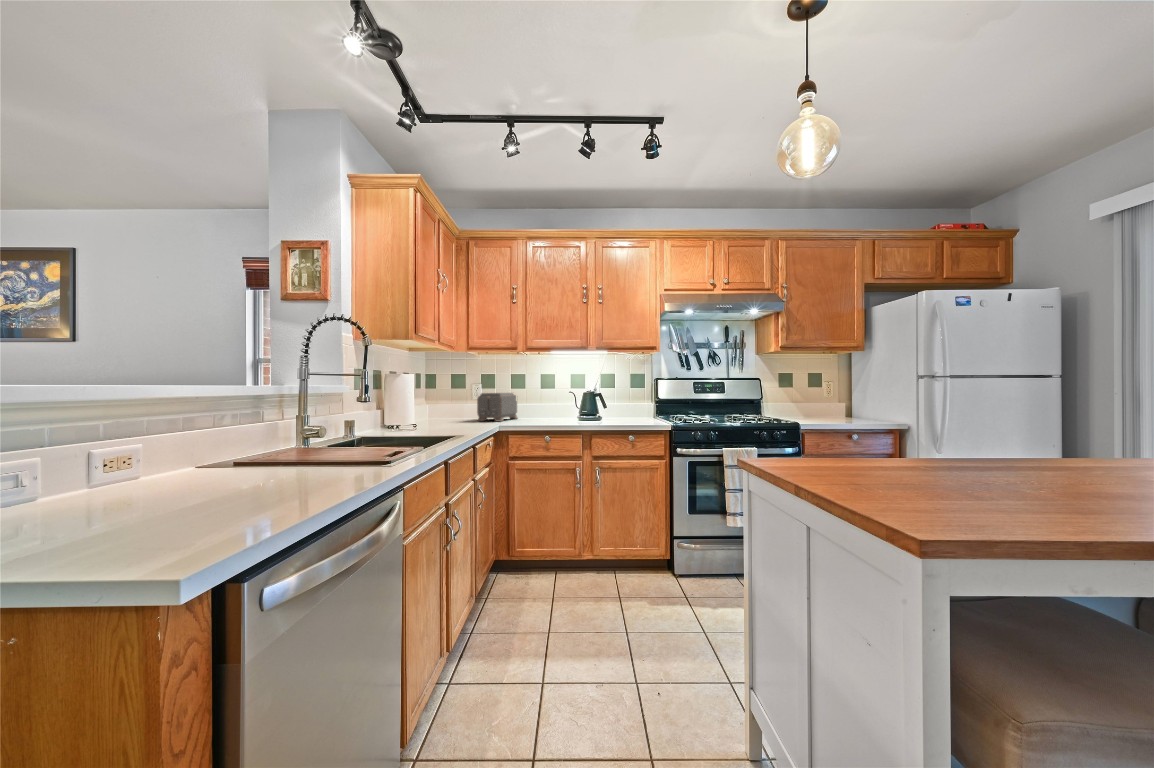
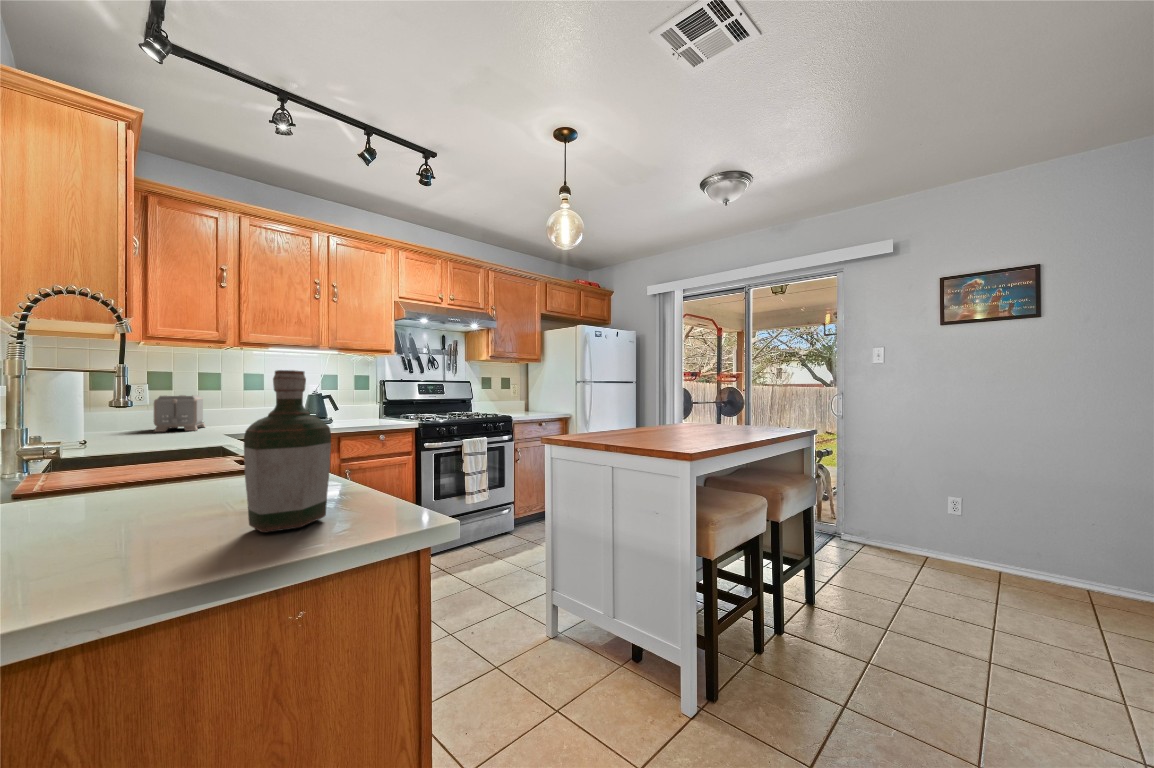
bottle: none [96,373,223,544] -> present [244,370,331,532]

